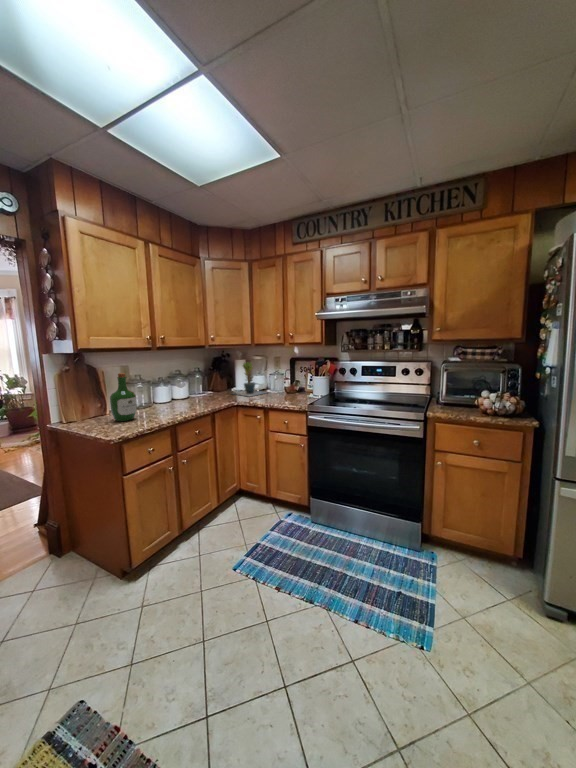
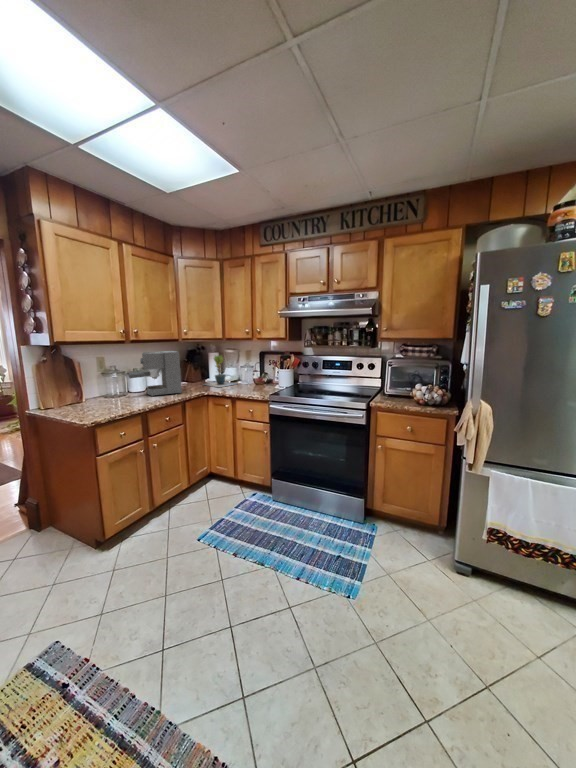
coffee maker: none [155,358,211,407] -> present [129,351,182,396]
wine bottle: present [110,373,137,421] -> none [85,364,110,409]

